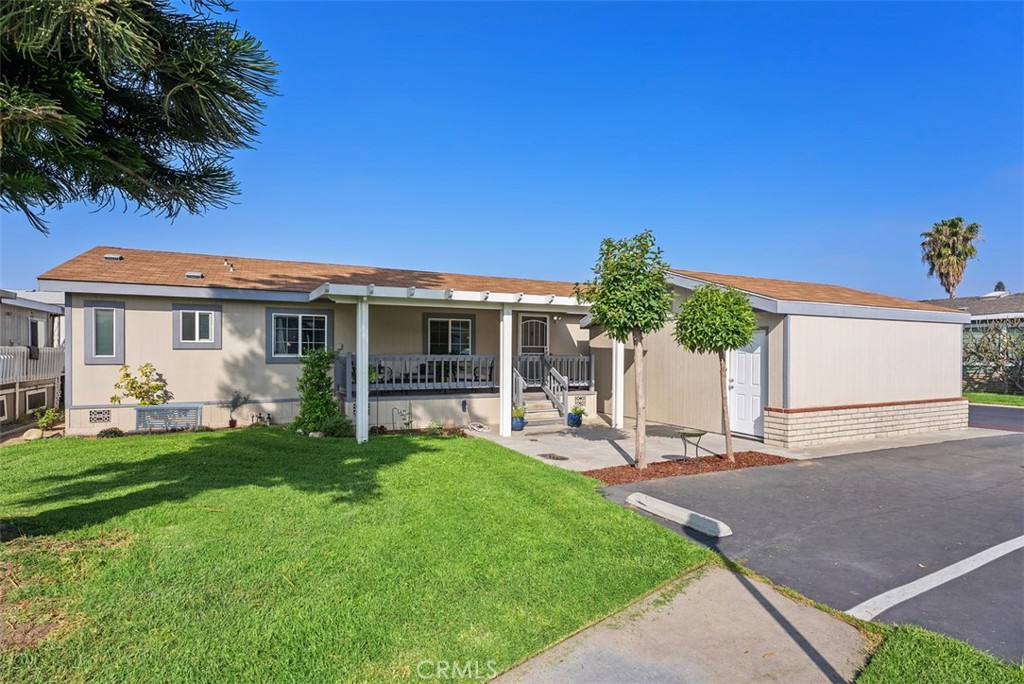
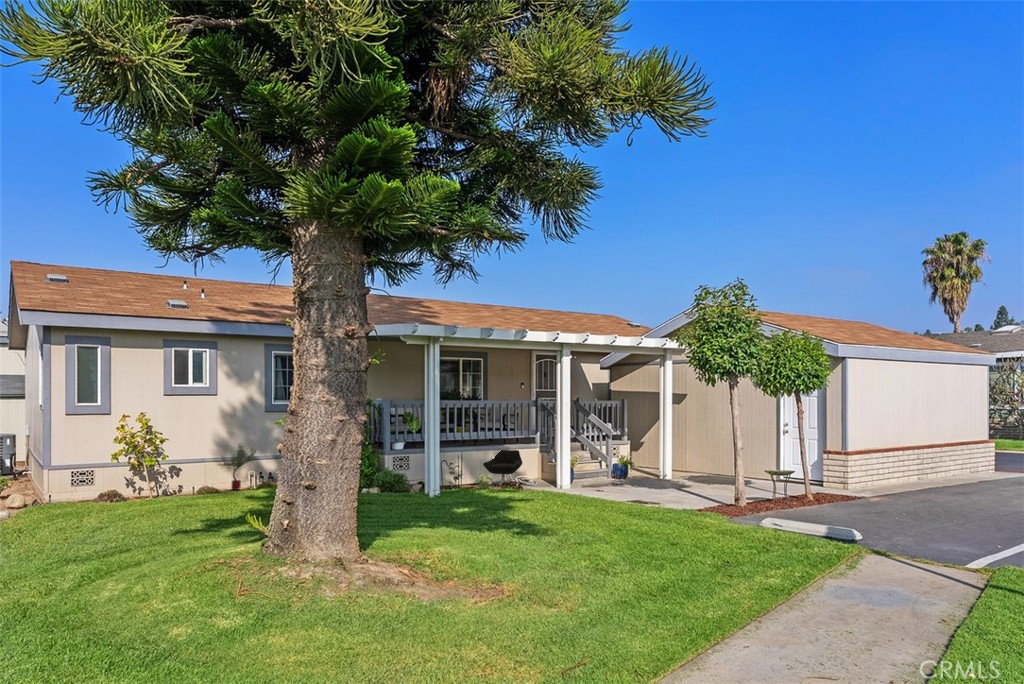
lounge chair: none [445,398,483,430] -> present [483,450,522,485]
storage bench: present [134,404,204,432] -> none [129,462,207,497]

